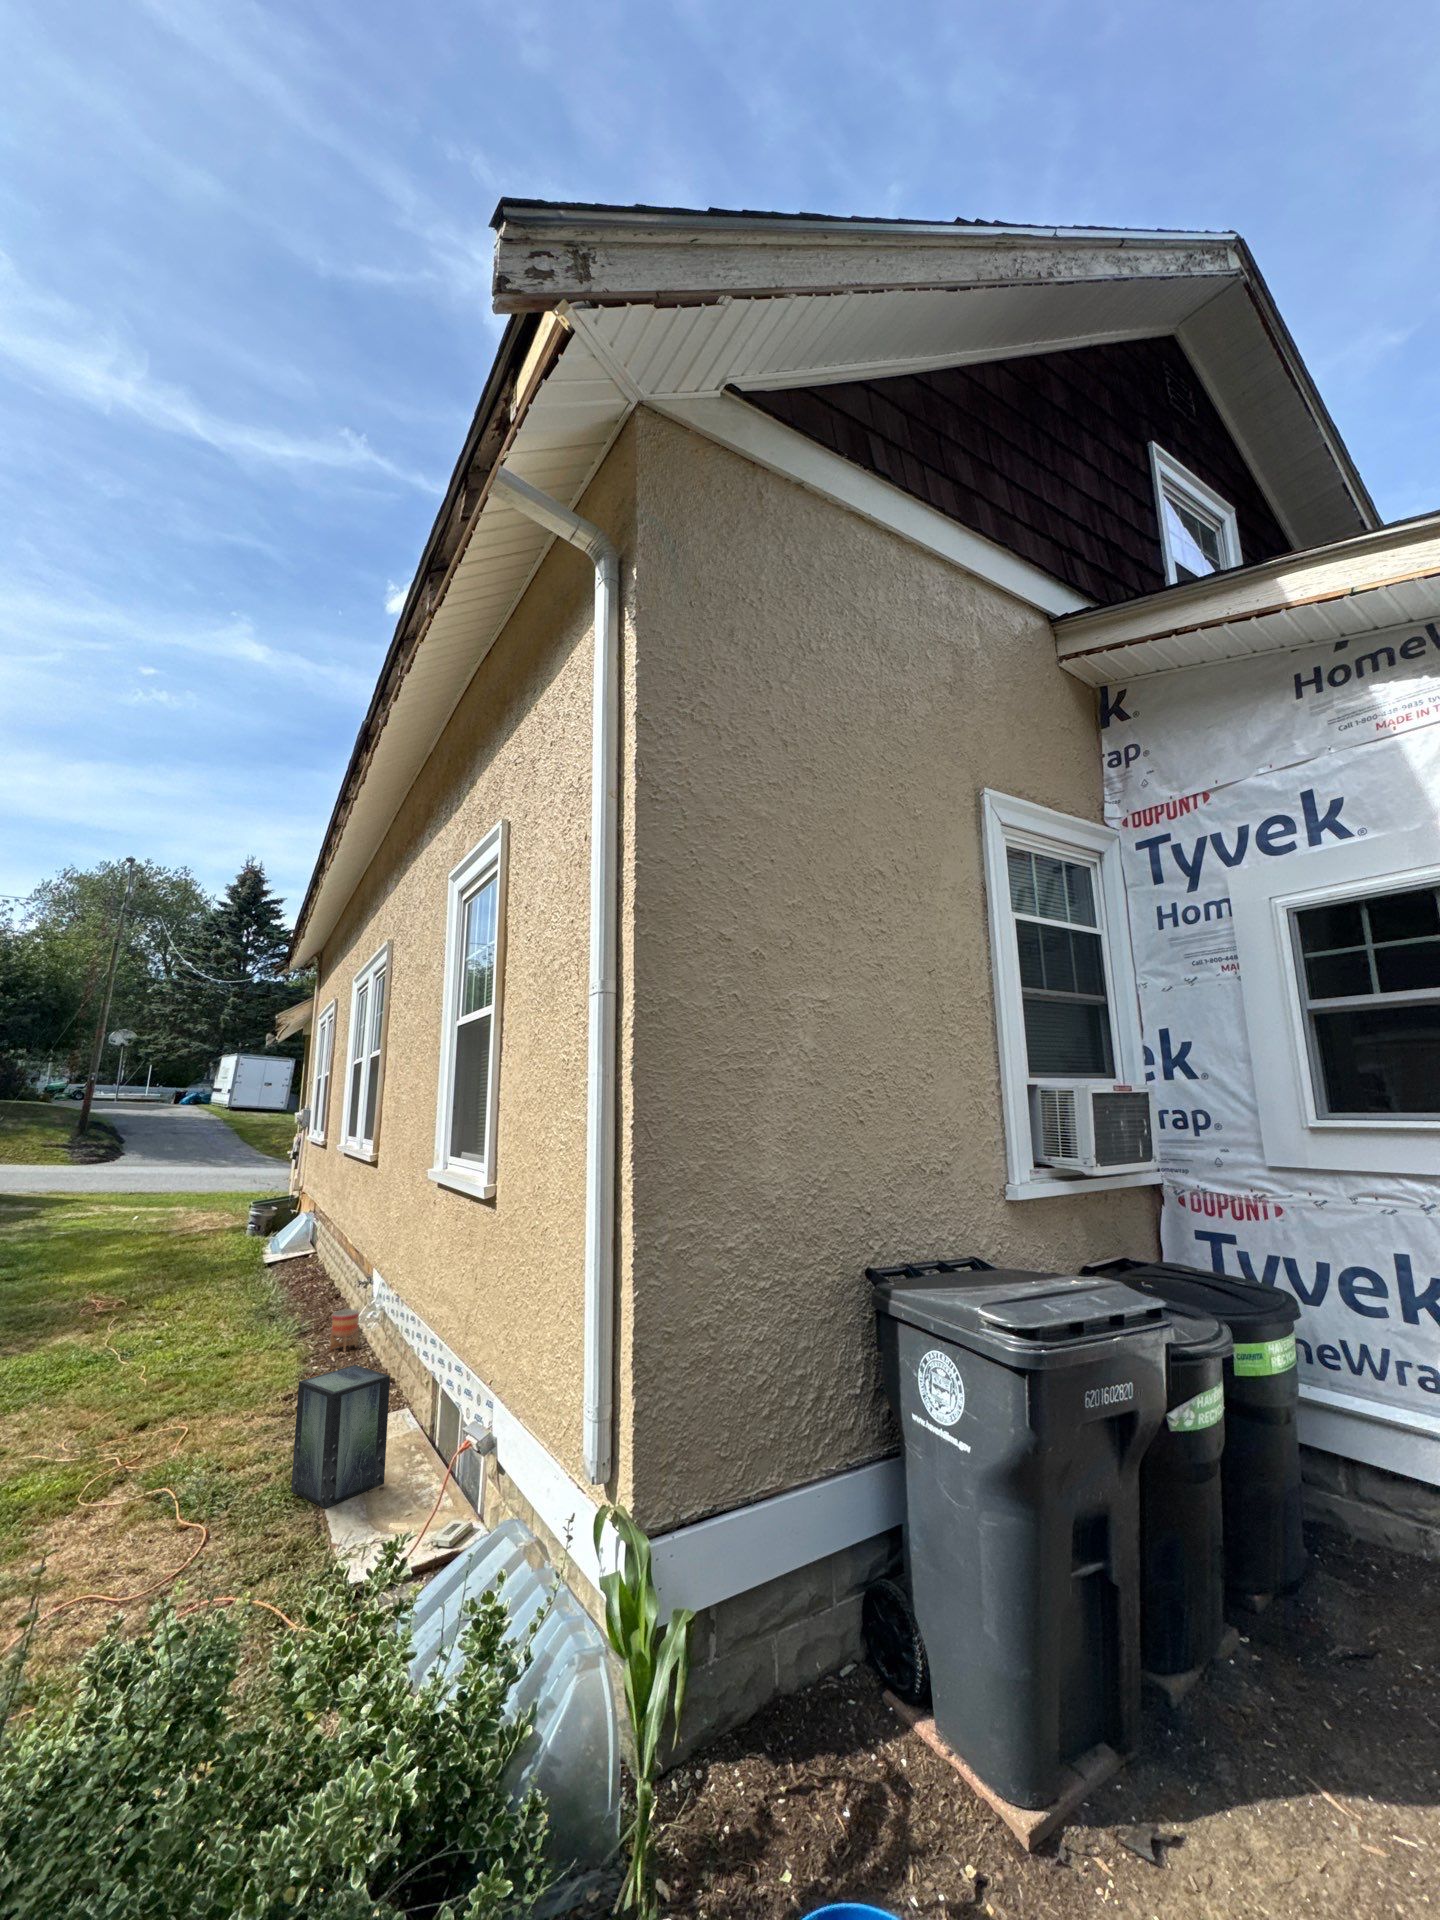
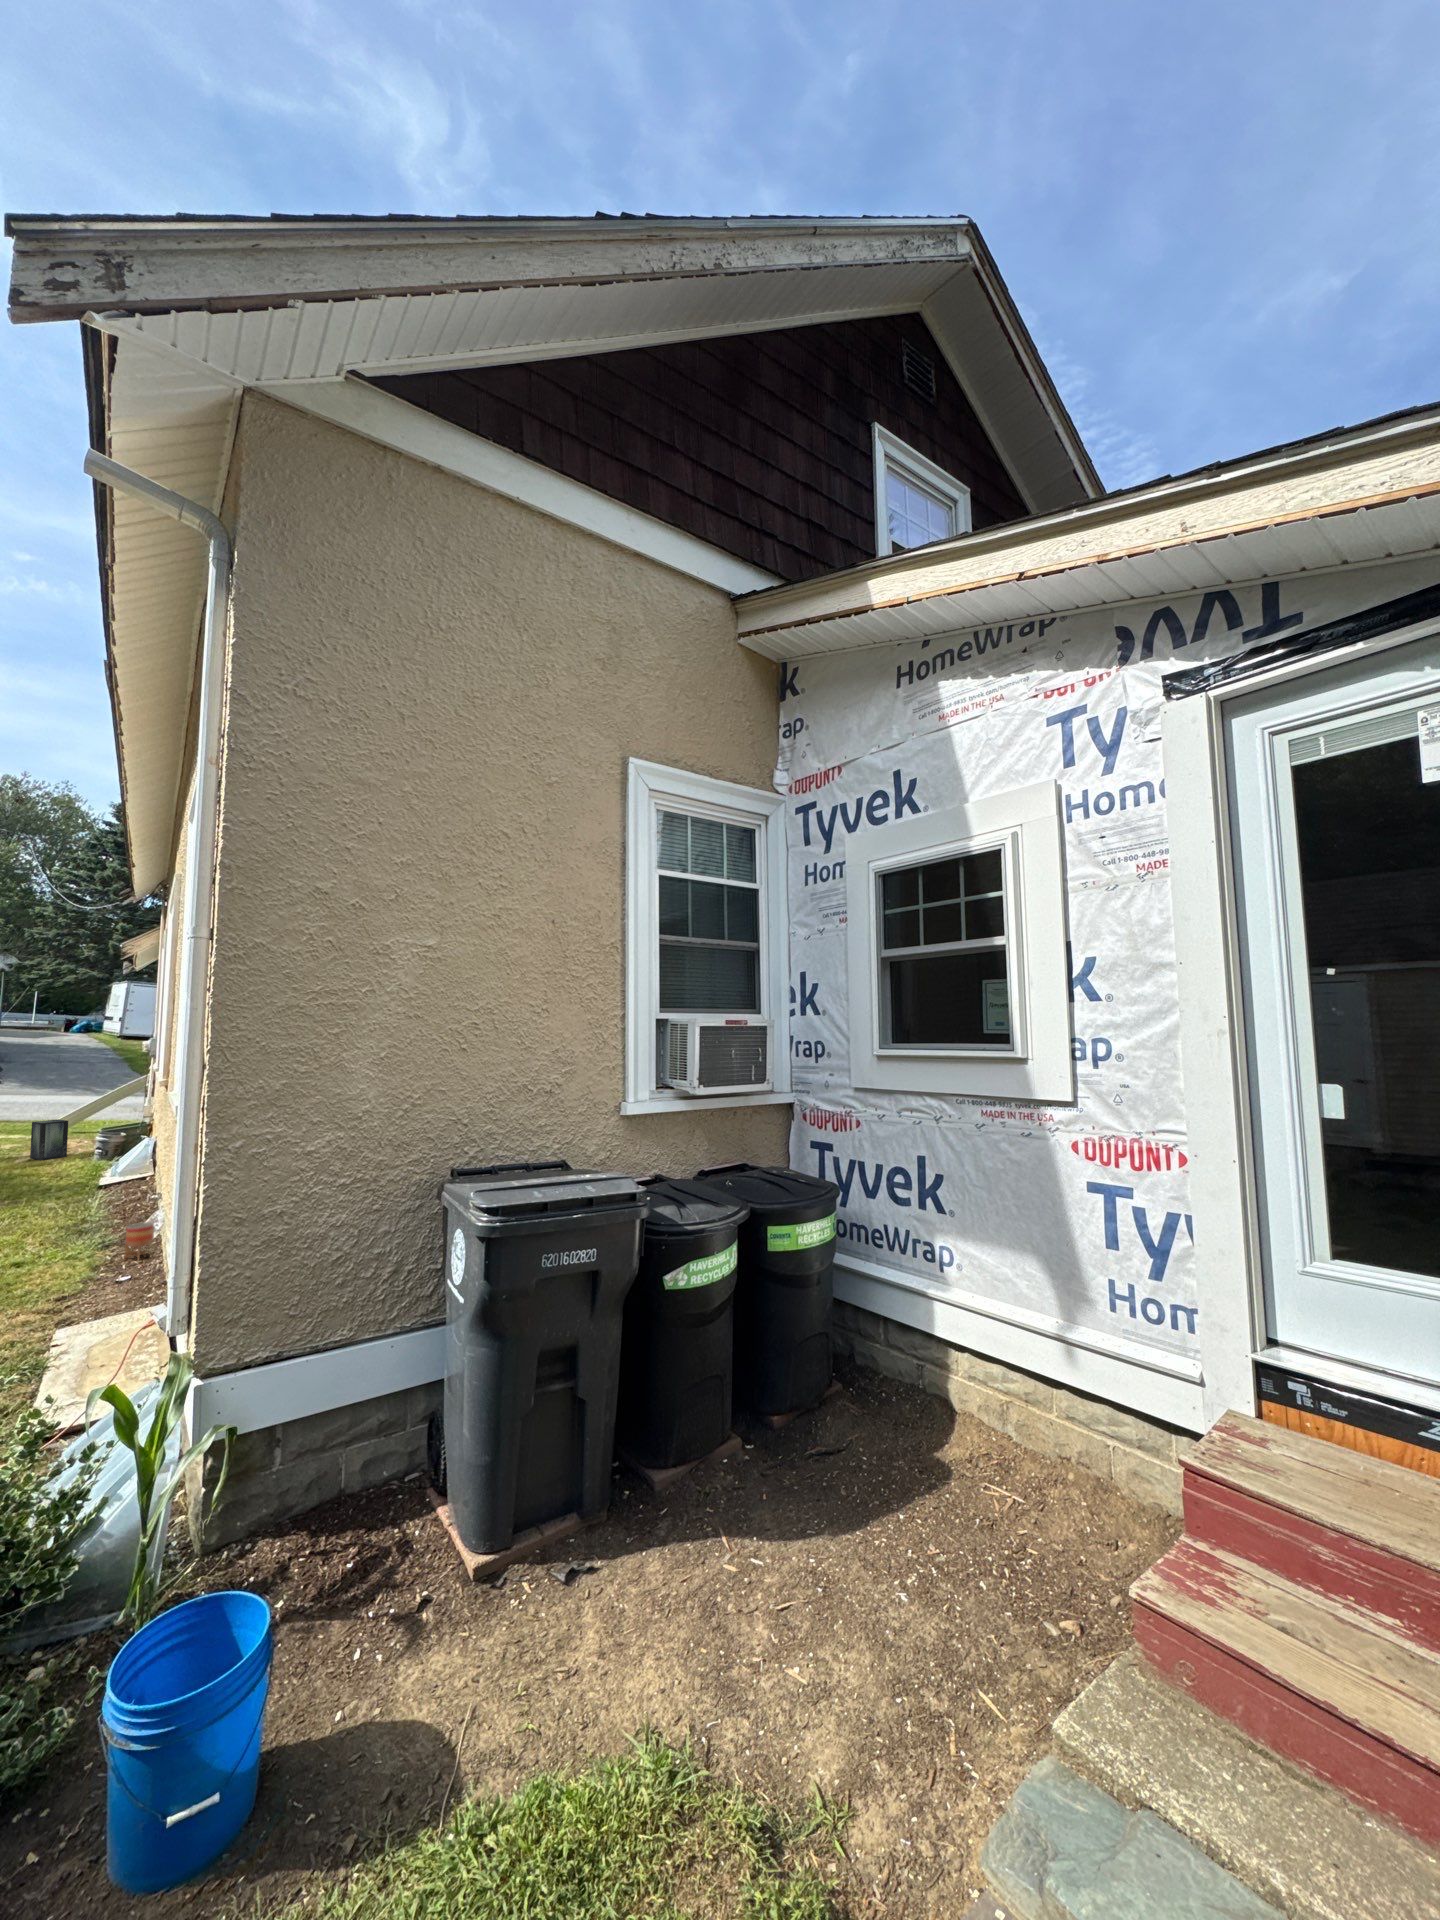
storage box: present [291,1365,390,1509] -> present [30,1119,68,1160]

